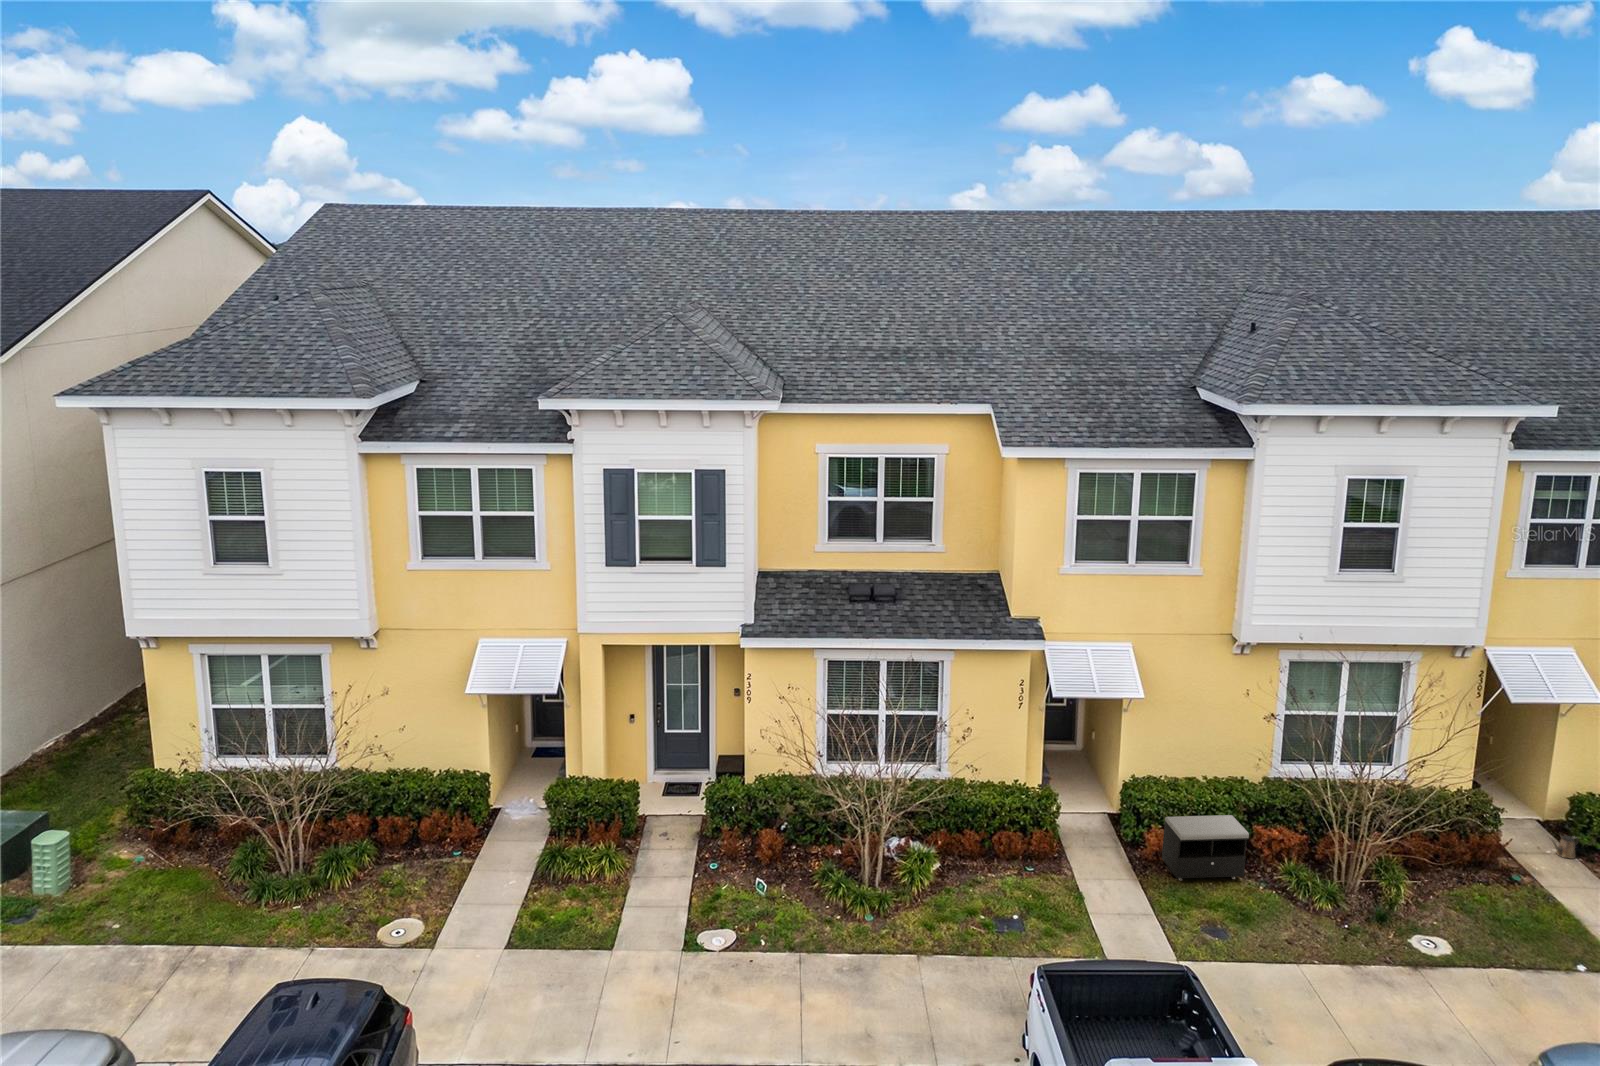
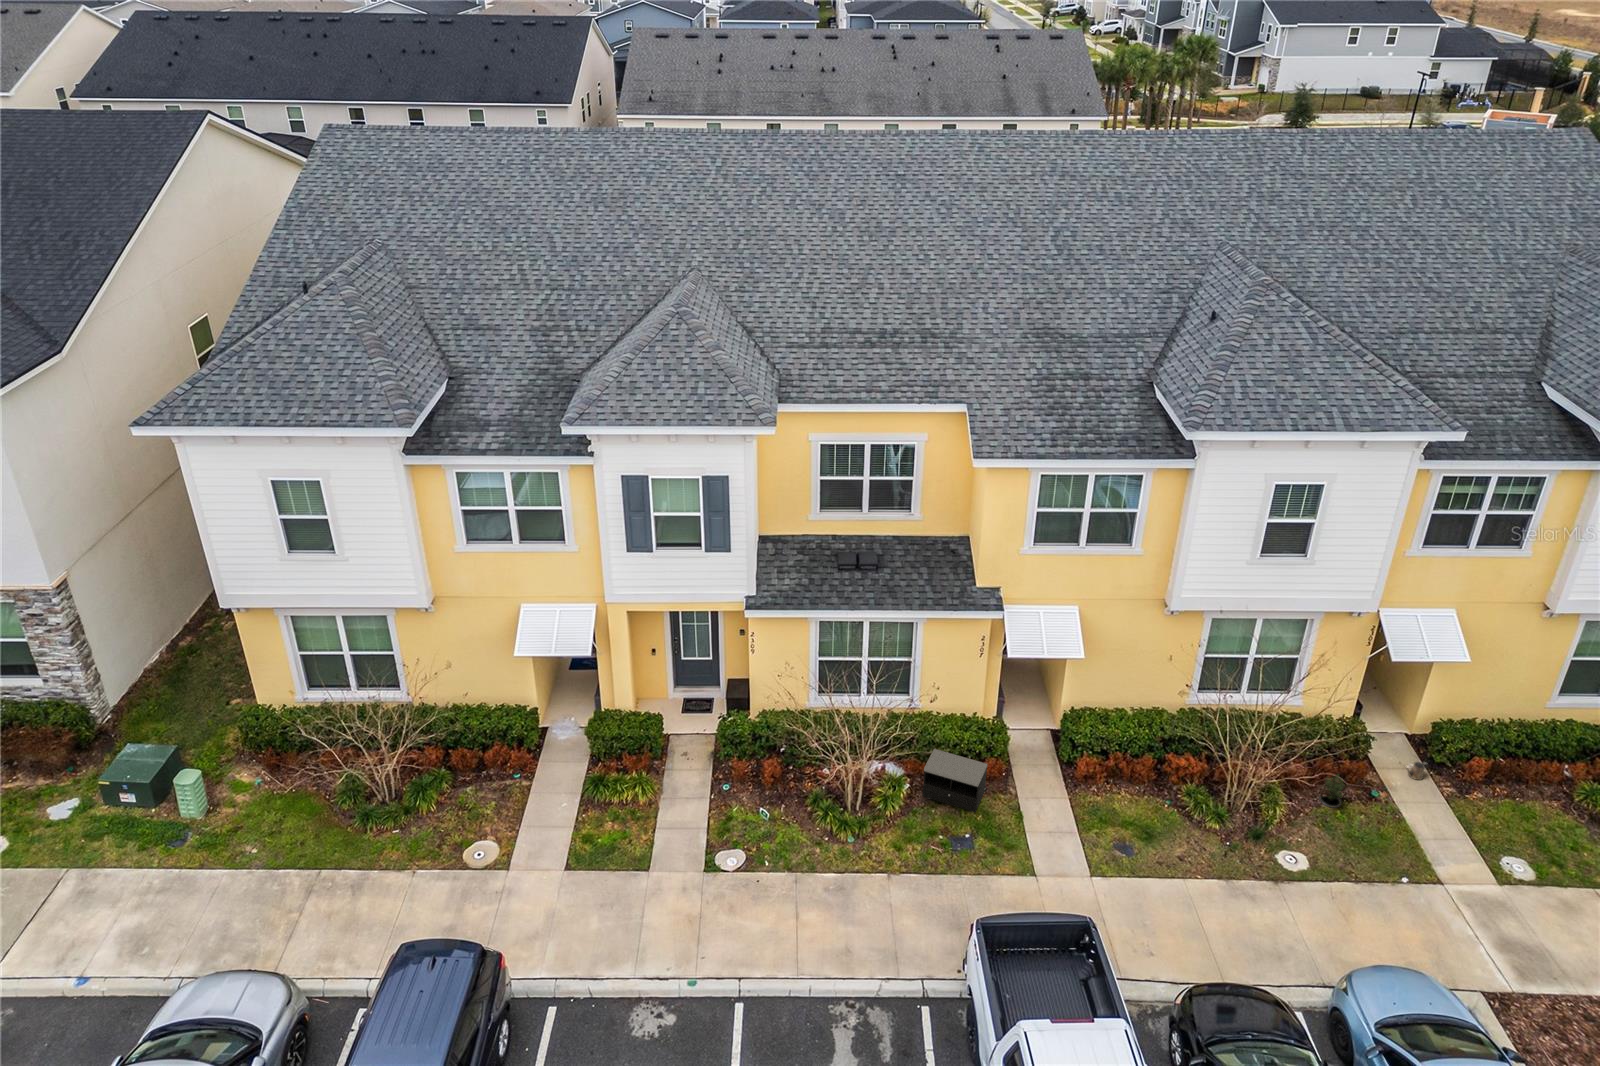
storage bench: present [1162,815,1249,881] -> present [922,749,987,812]
potted tree: none [1453,837,1487,884] -> present [1320,775,1344,808]

